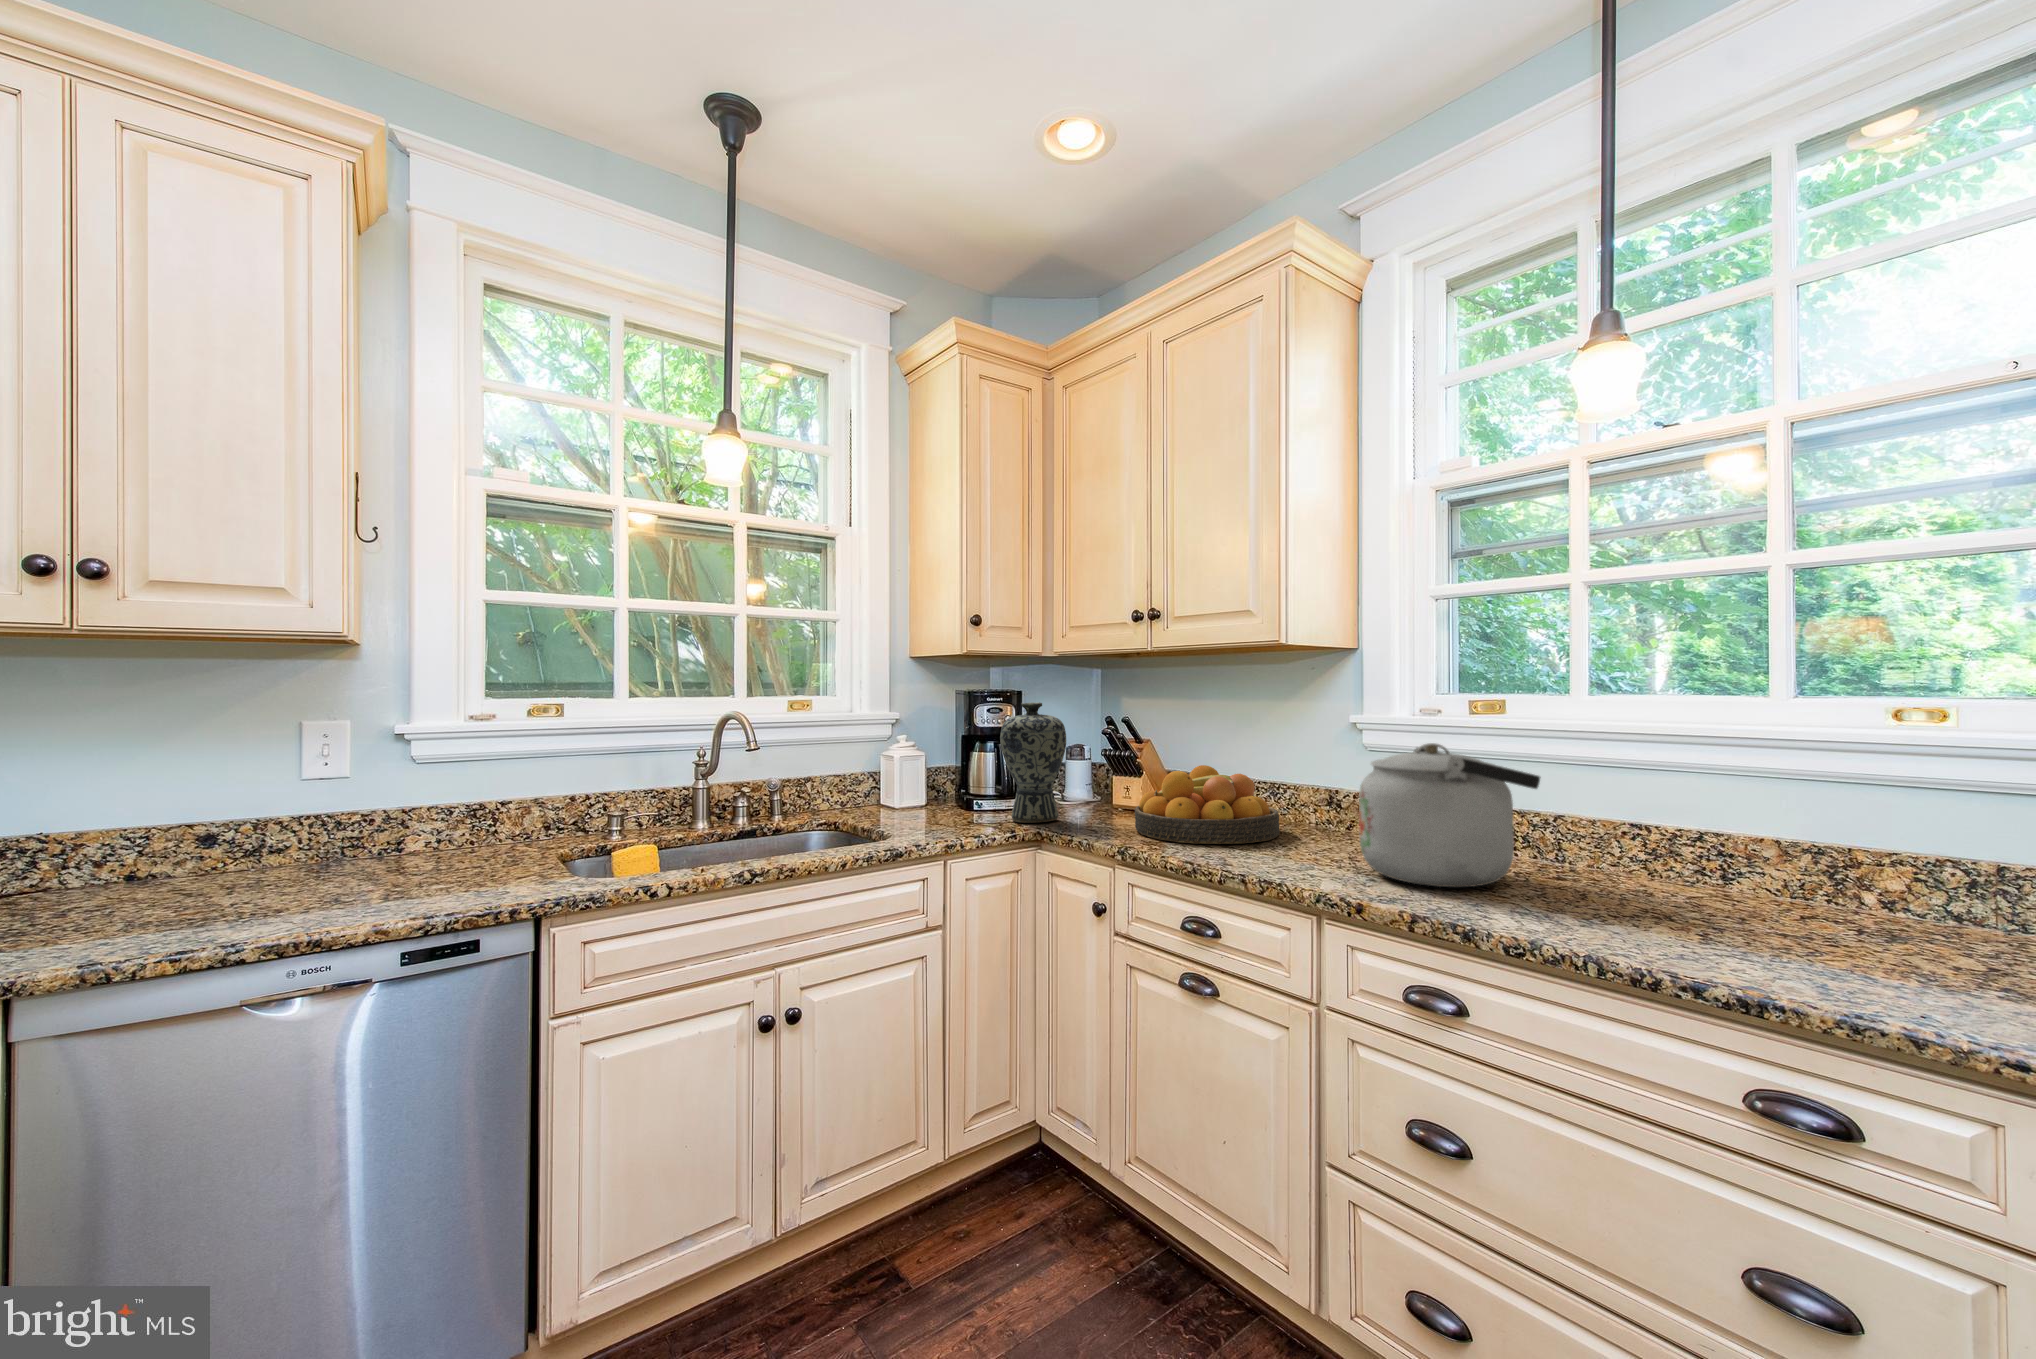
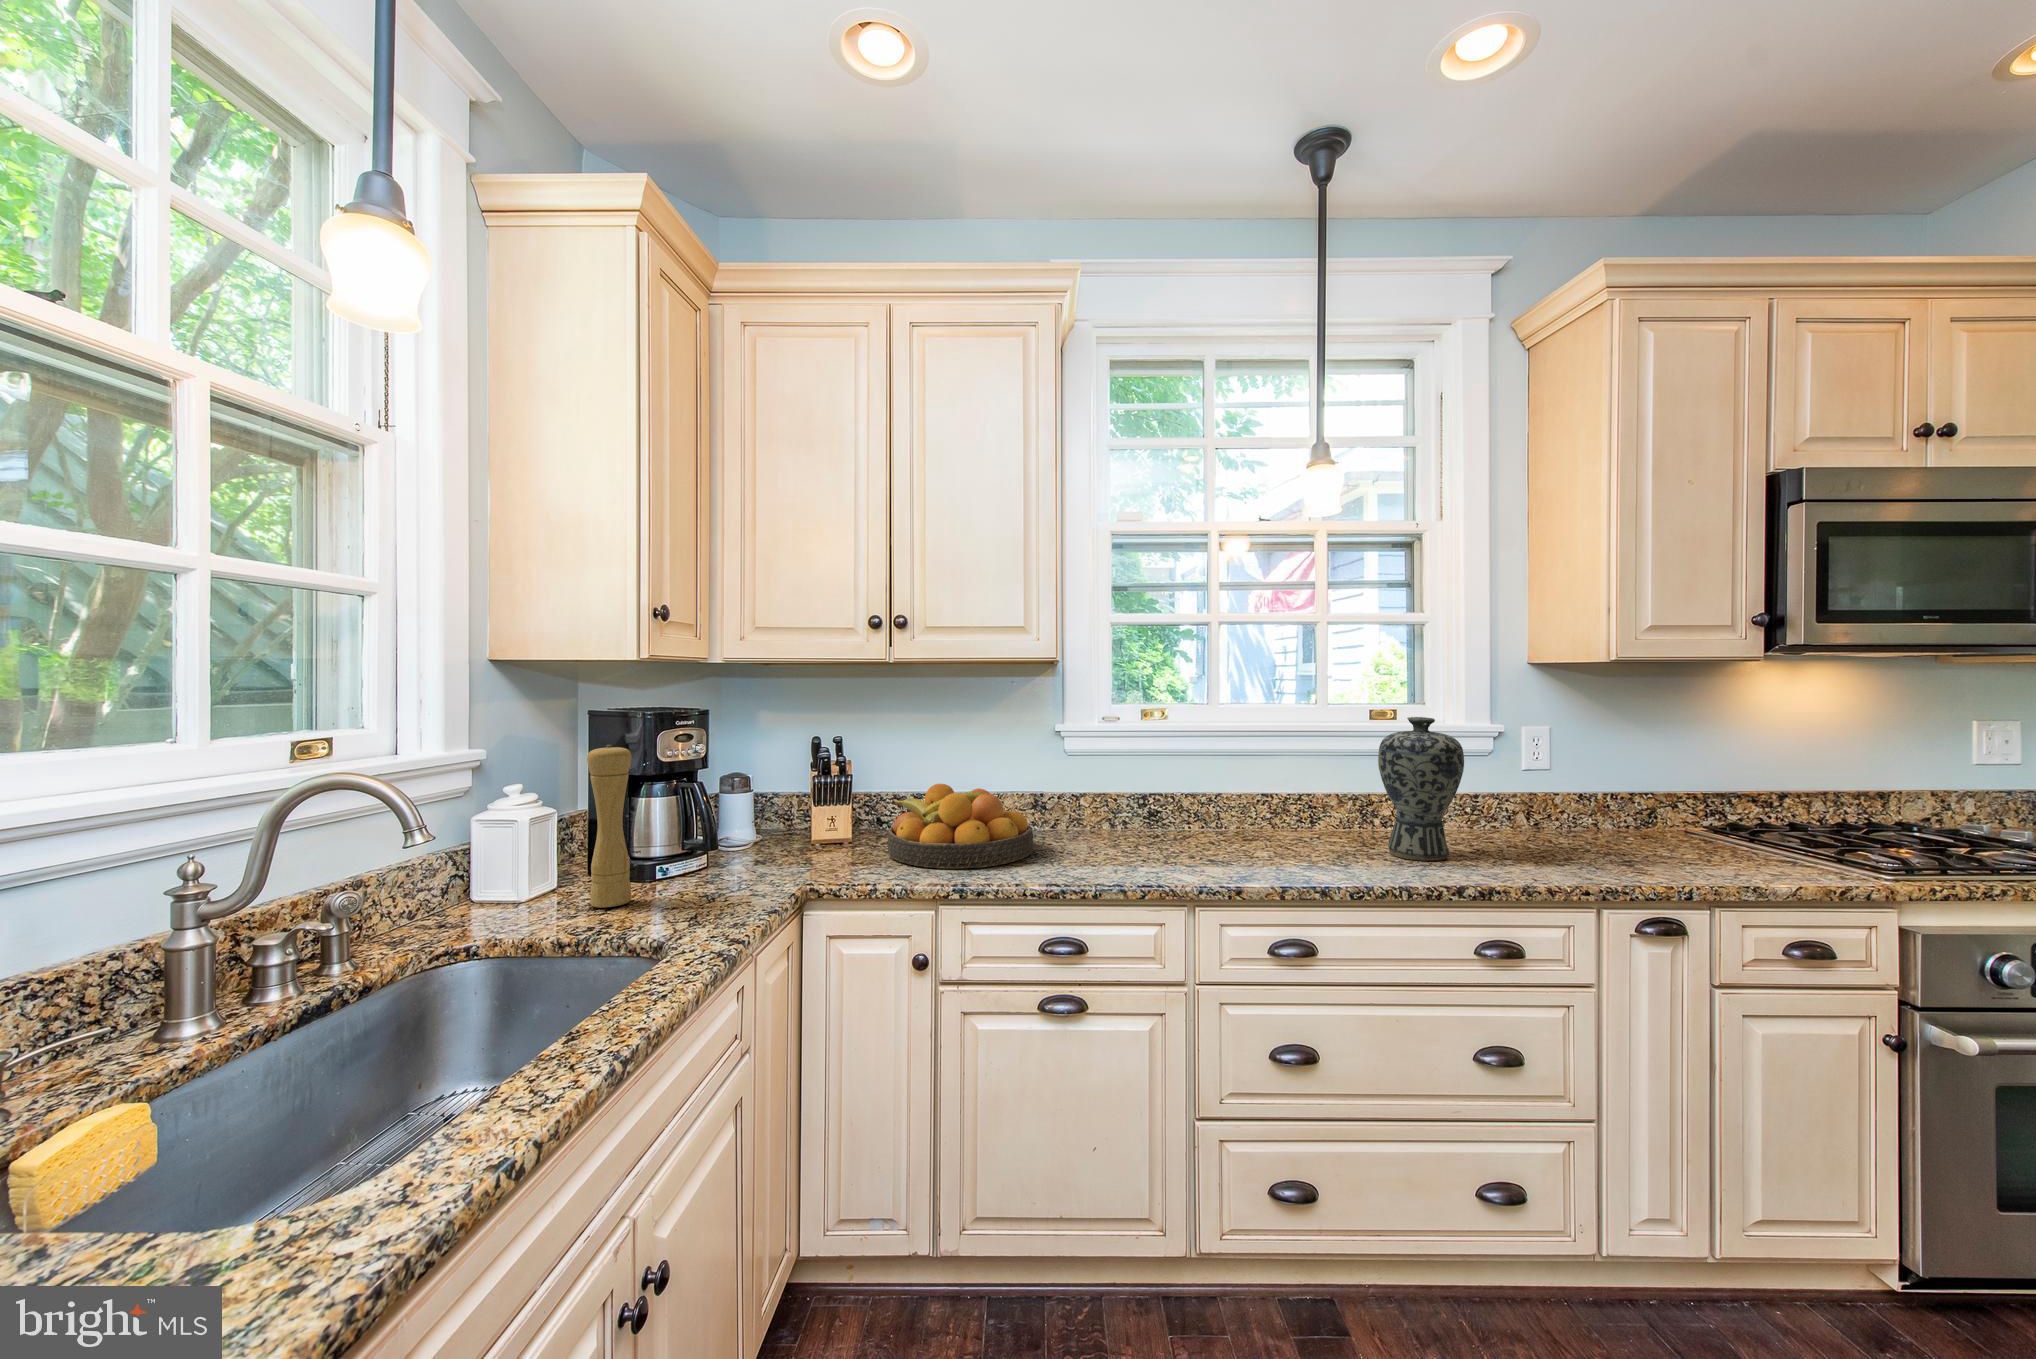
vase: present [1000,702,1066,823] -> present [1378,717,1464,861]
pepper mill: none [915,710,942,819] -> present [587,745,631,908]
kettle: present [1359,743,1541,887] -> none [1147,749,1286,862]

